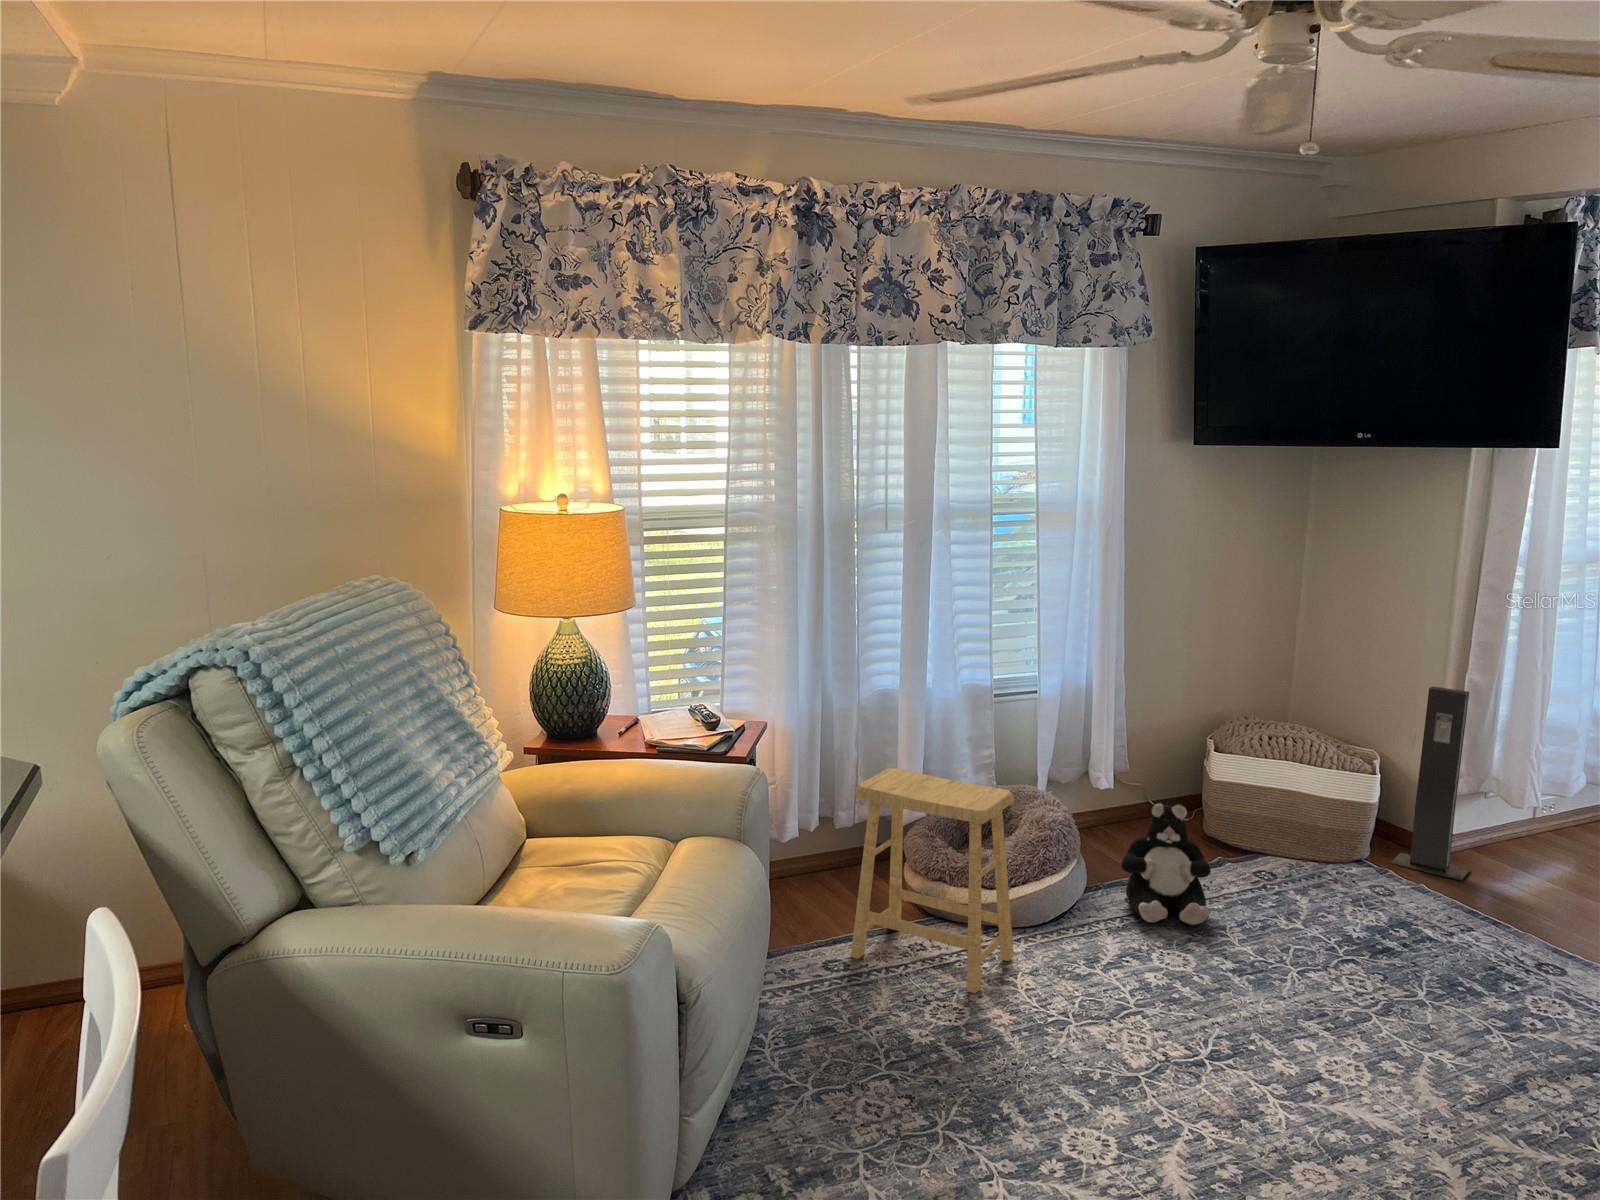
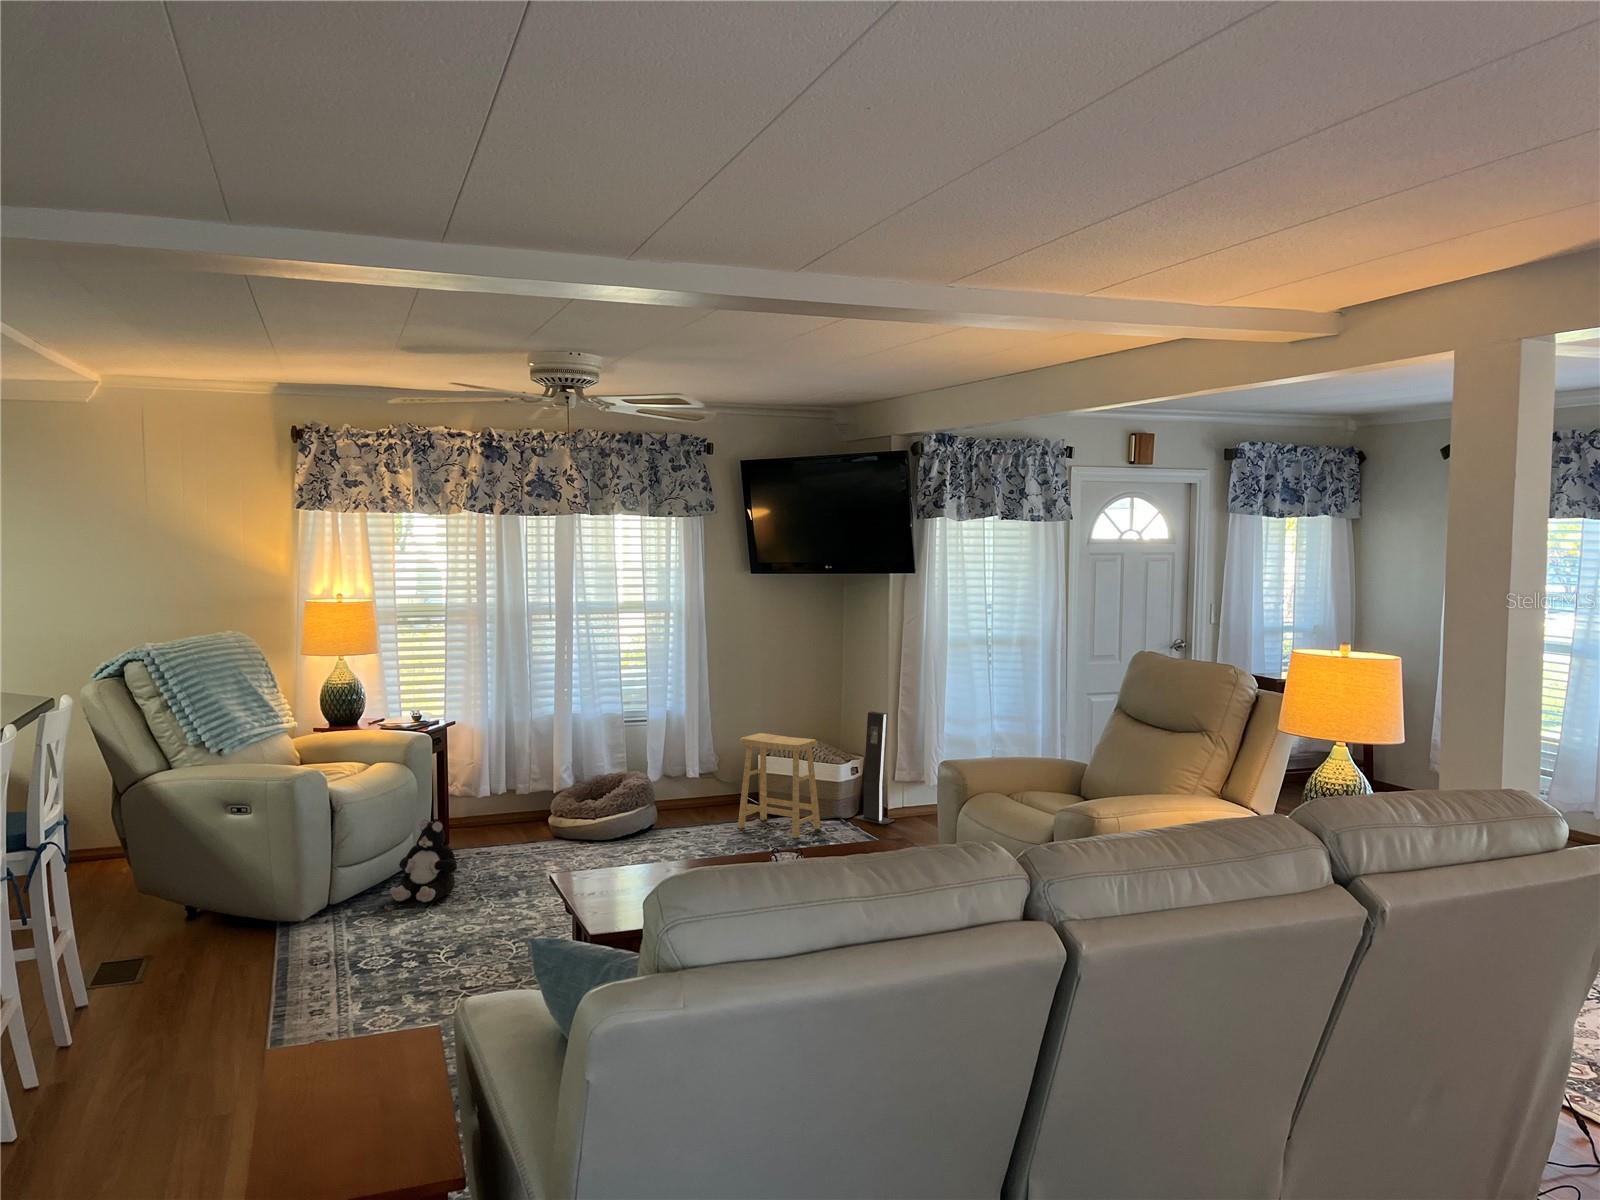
footstool: present [851,768,1014,993] -> present [738,733,821,838]
plush toy: present [1121,802,1211,925] -> present [390,820,457,903]

